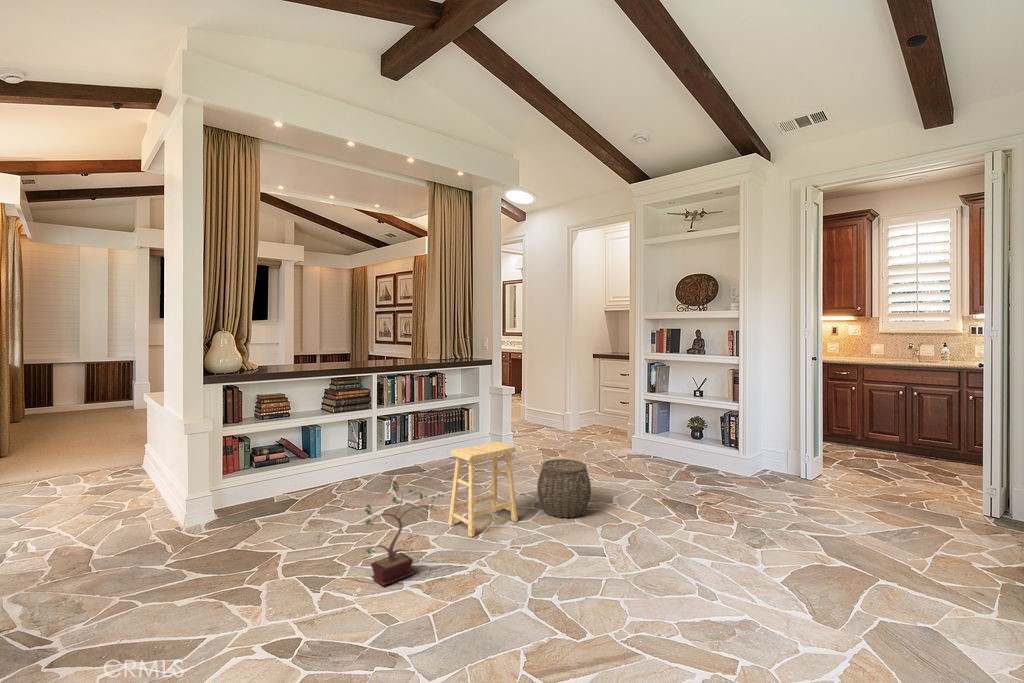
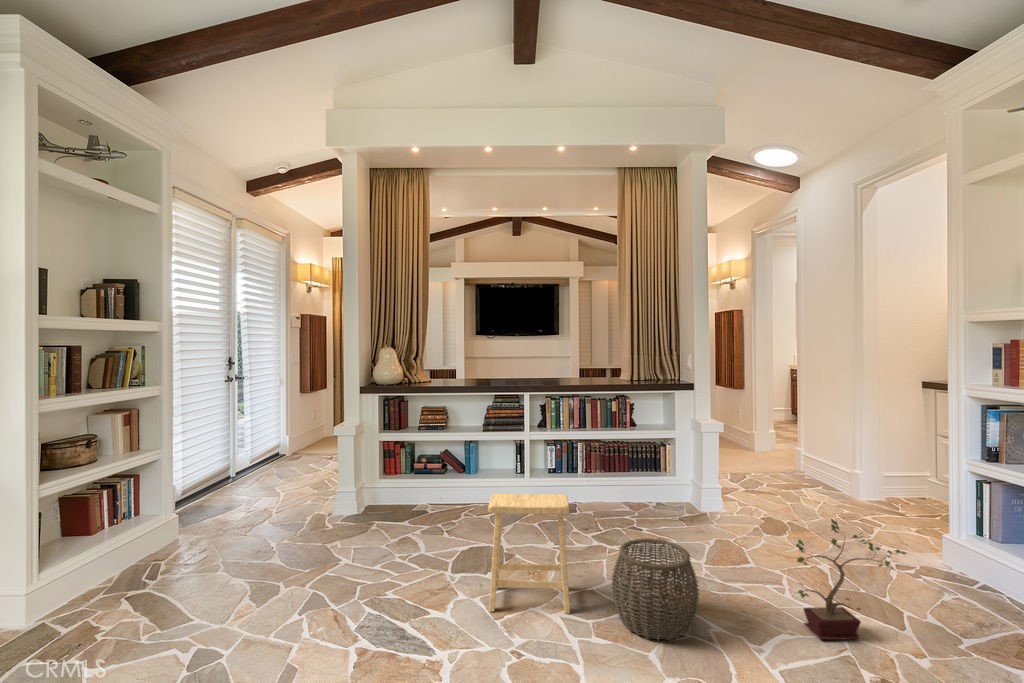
potted plant: present [365,481,444,586] -> present [796,519,906,640]

